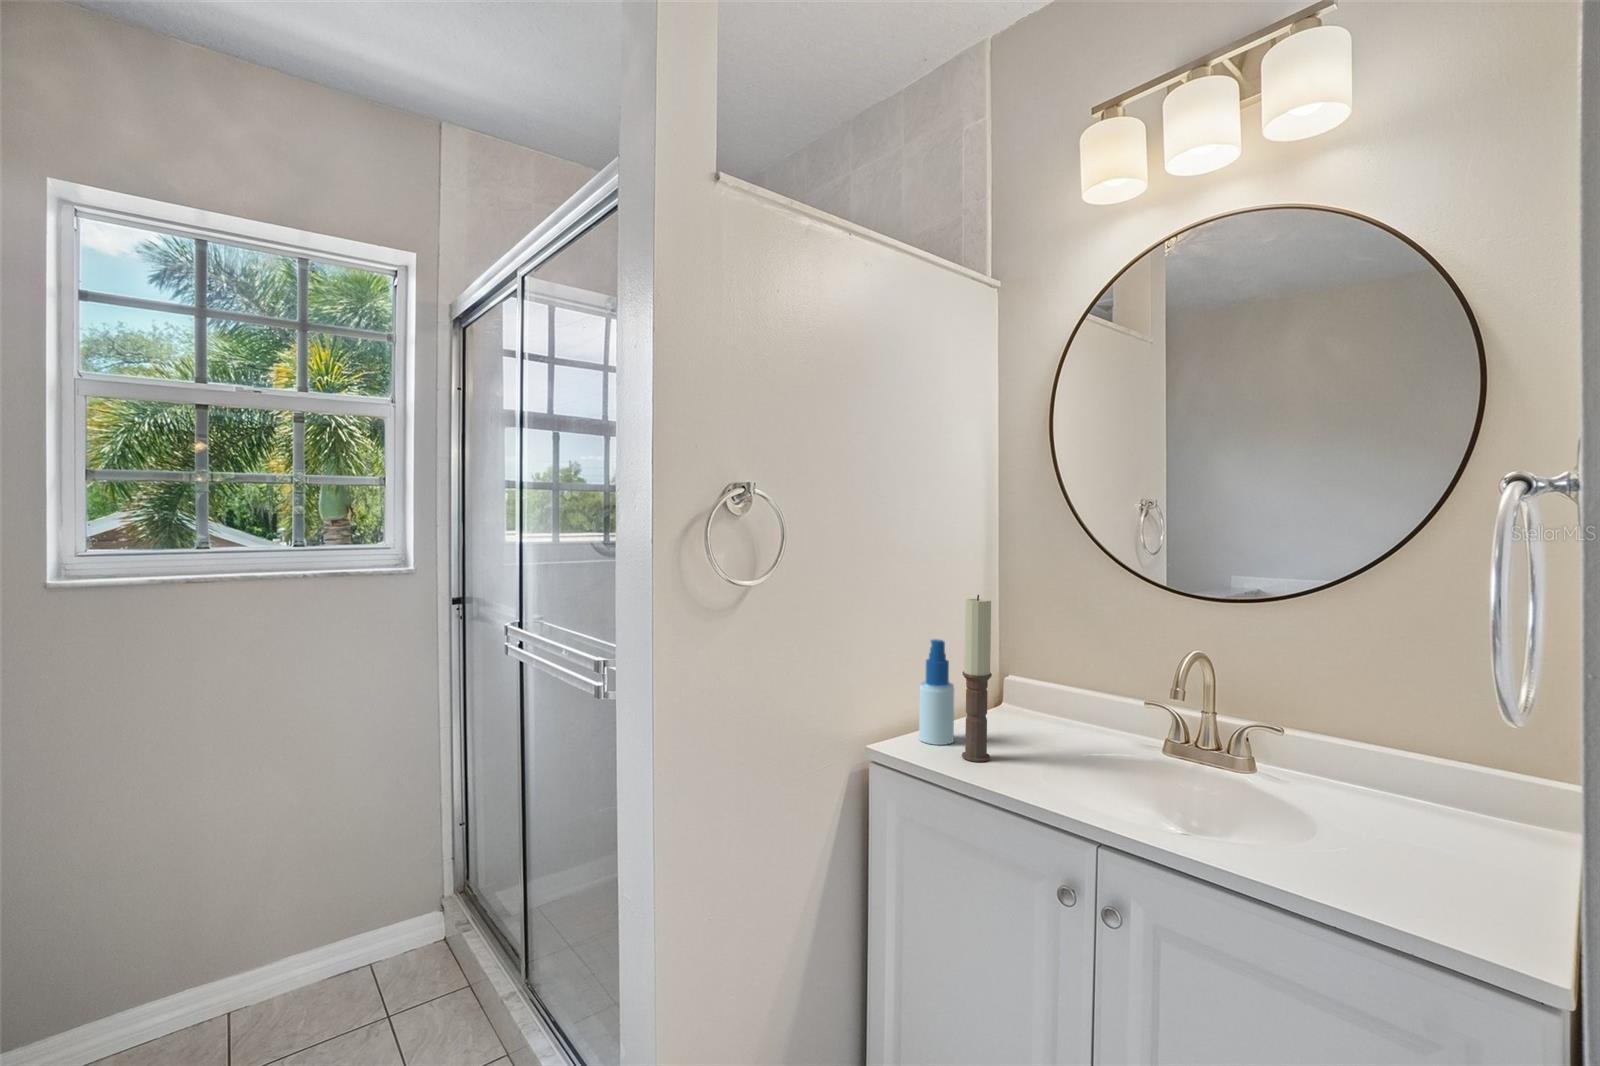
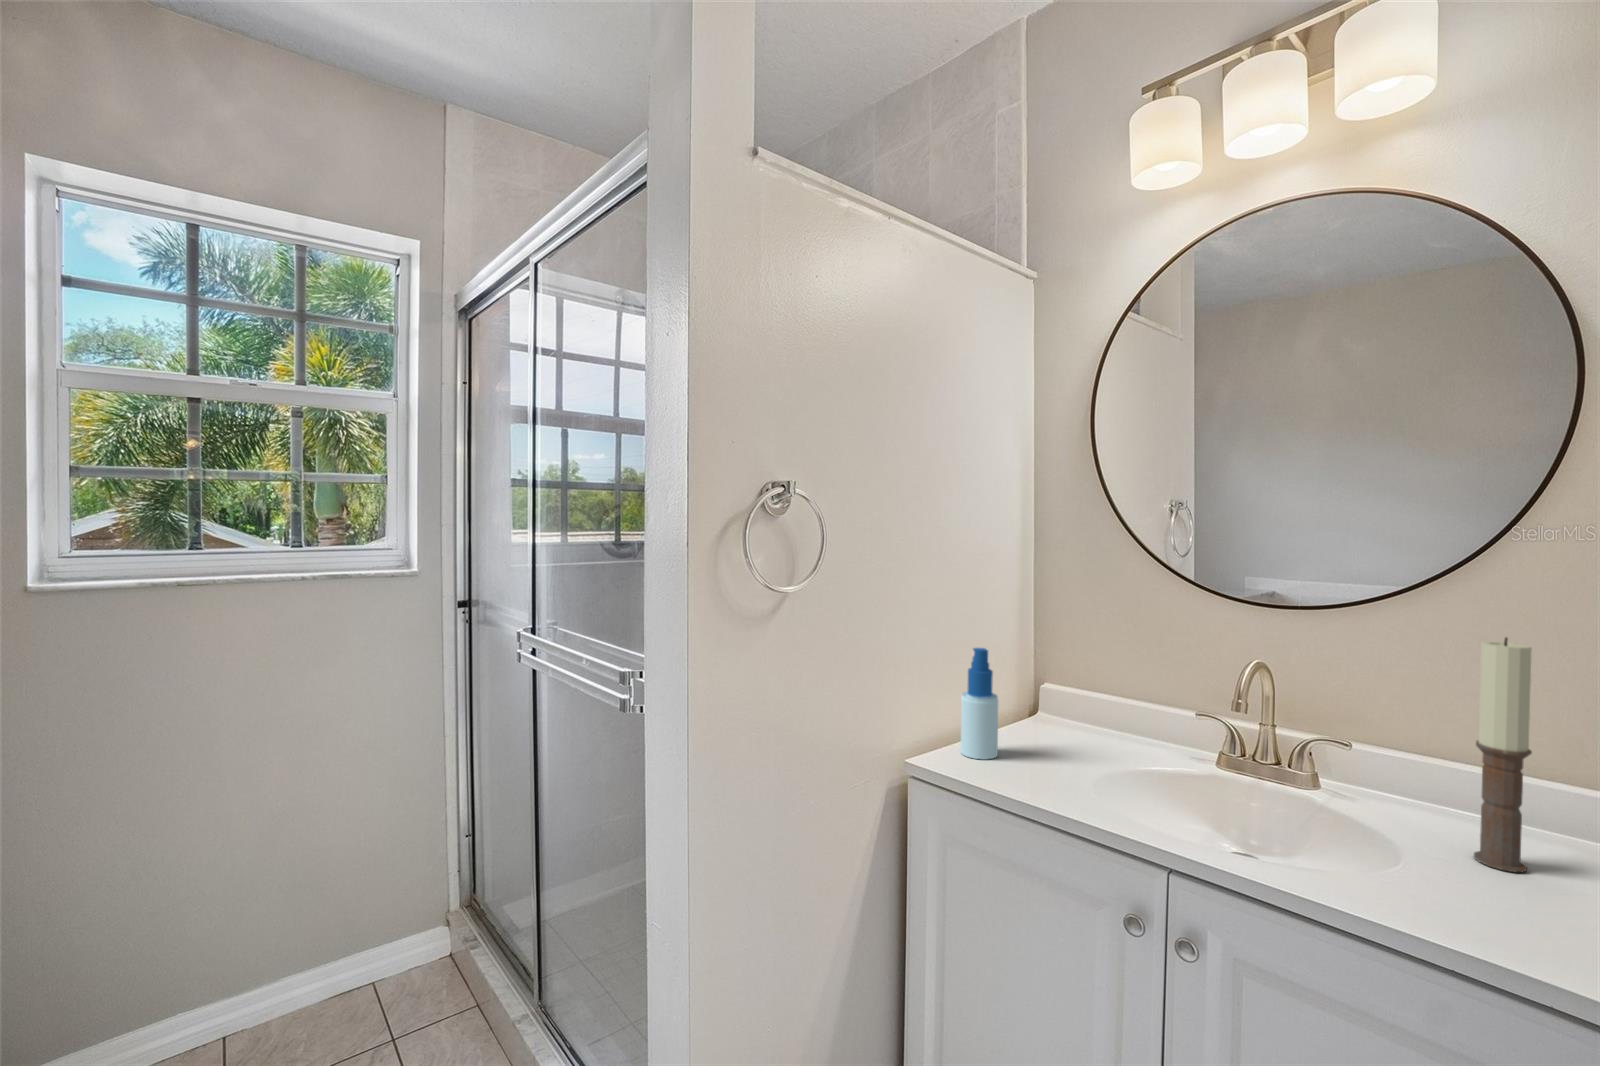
candle: present [962,595,992,762] -> present [1474,638,1532,872]

